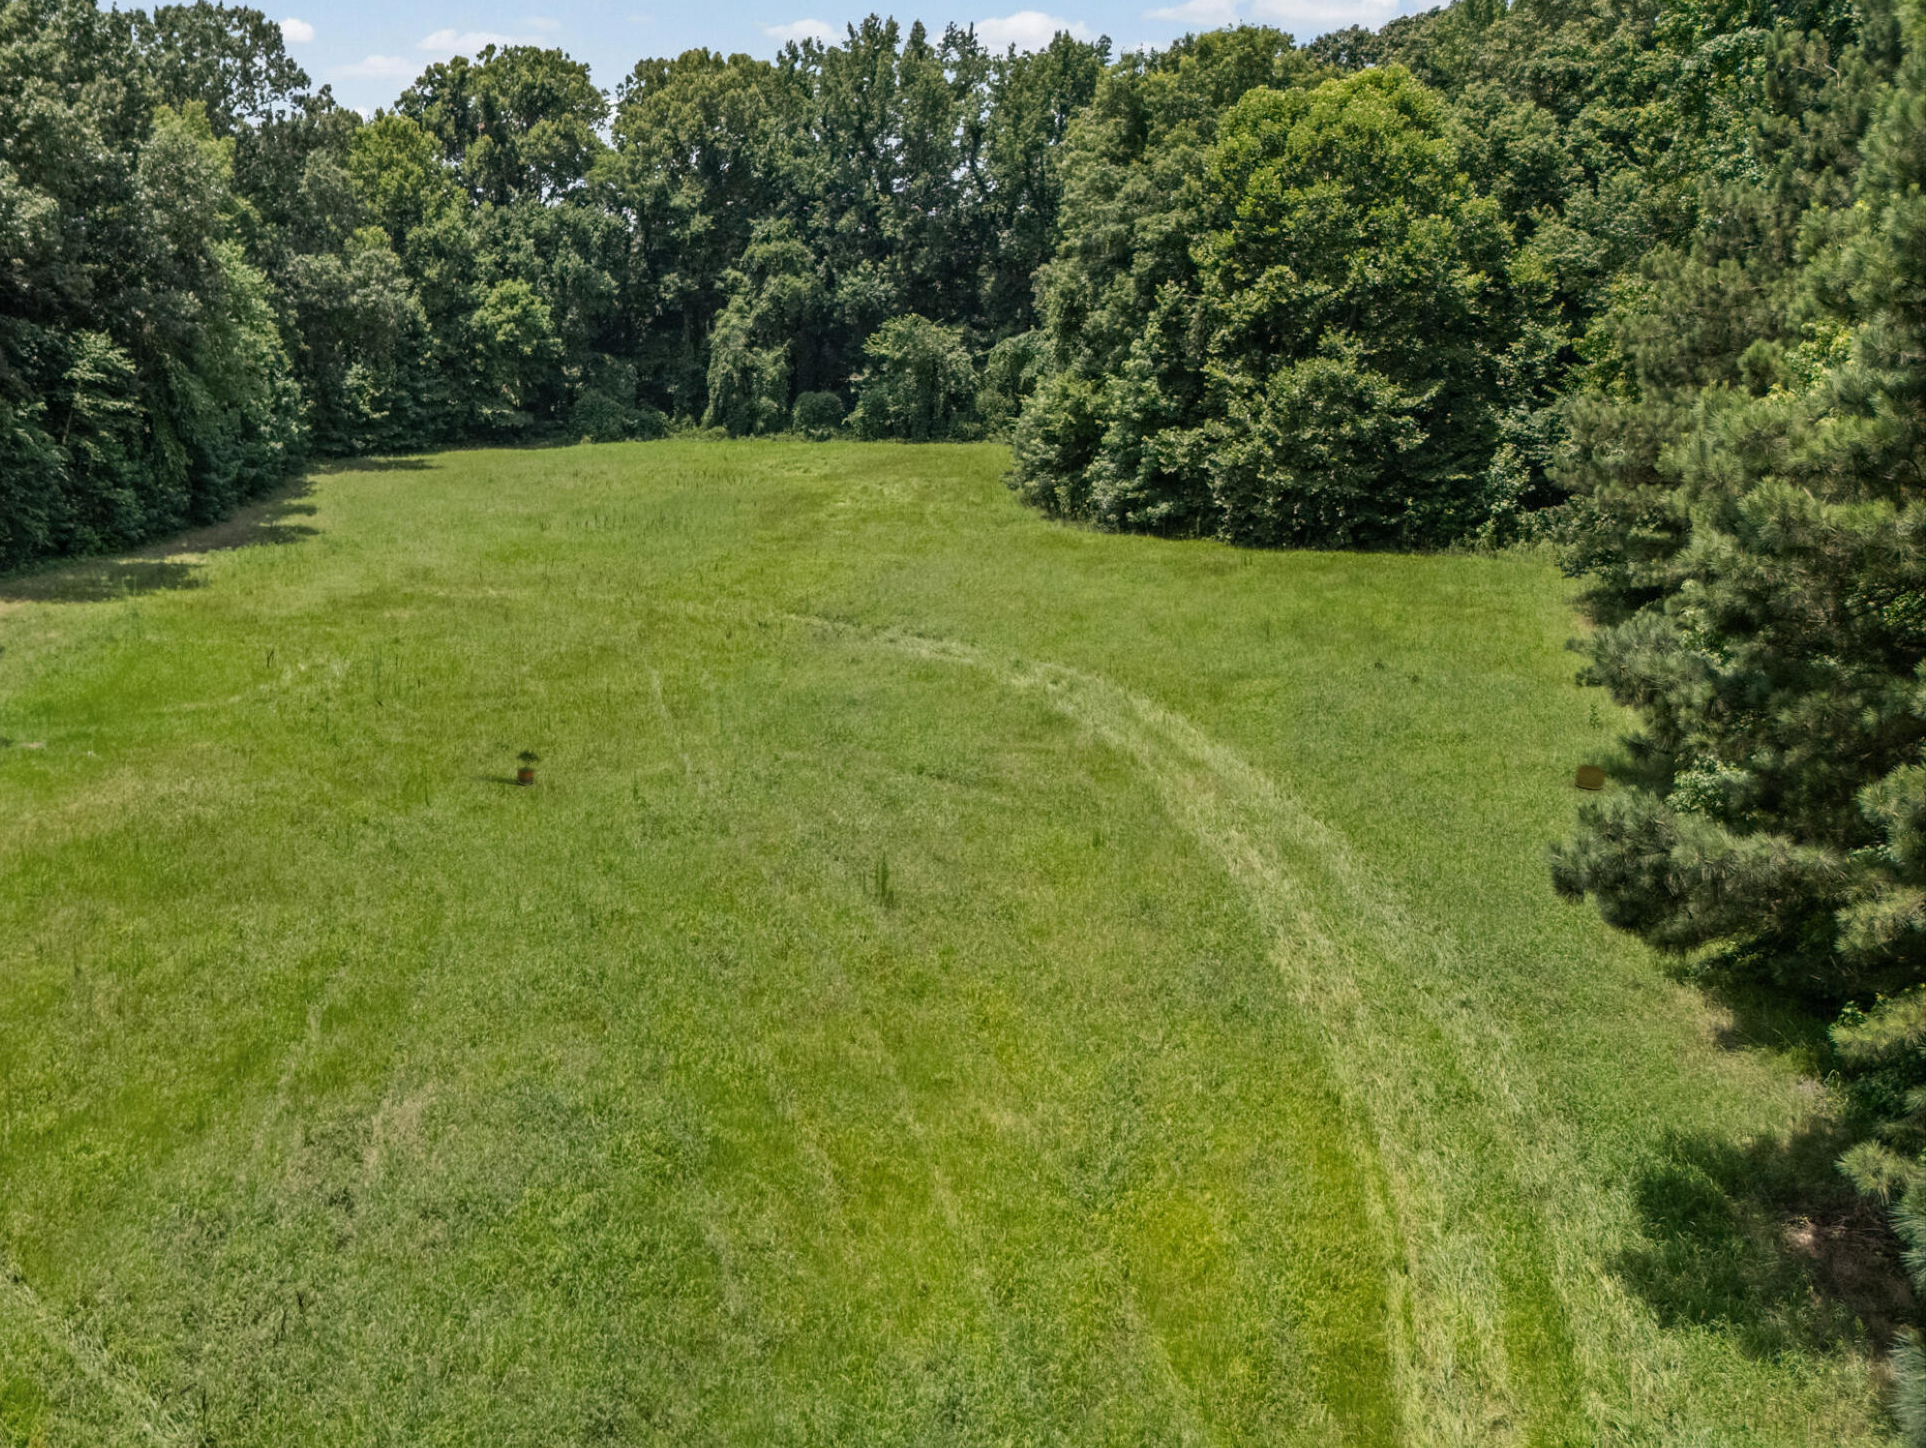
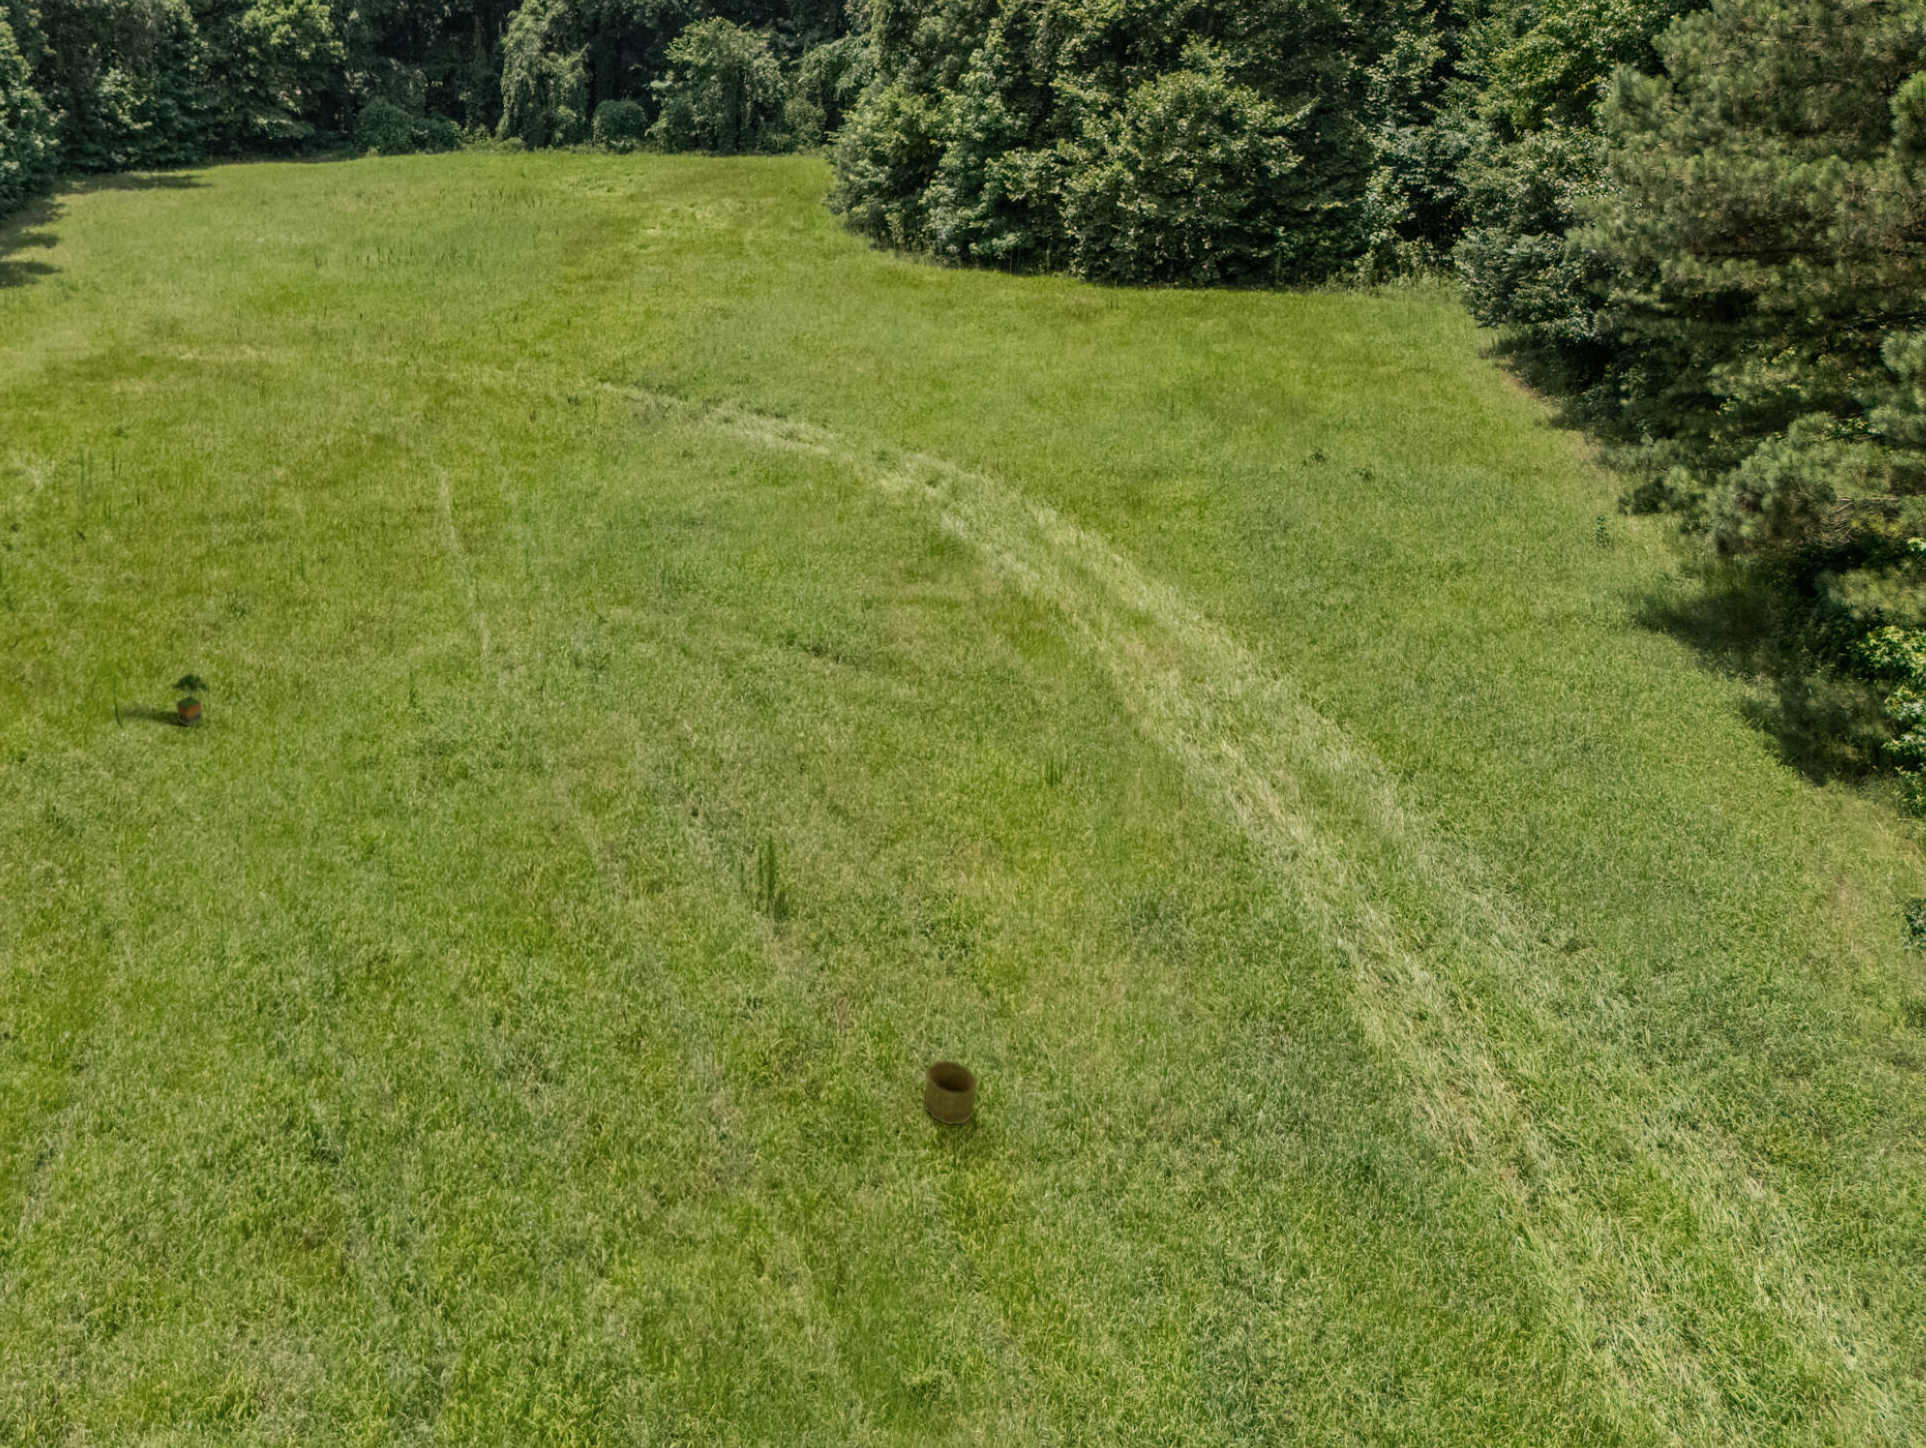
wooden bucket: present [1575,765,1605,789] -> present [925,1061,977,1125]

